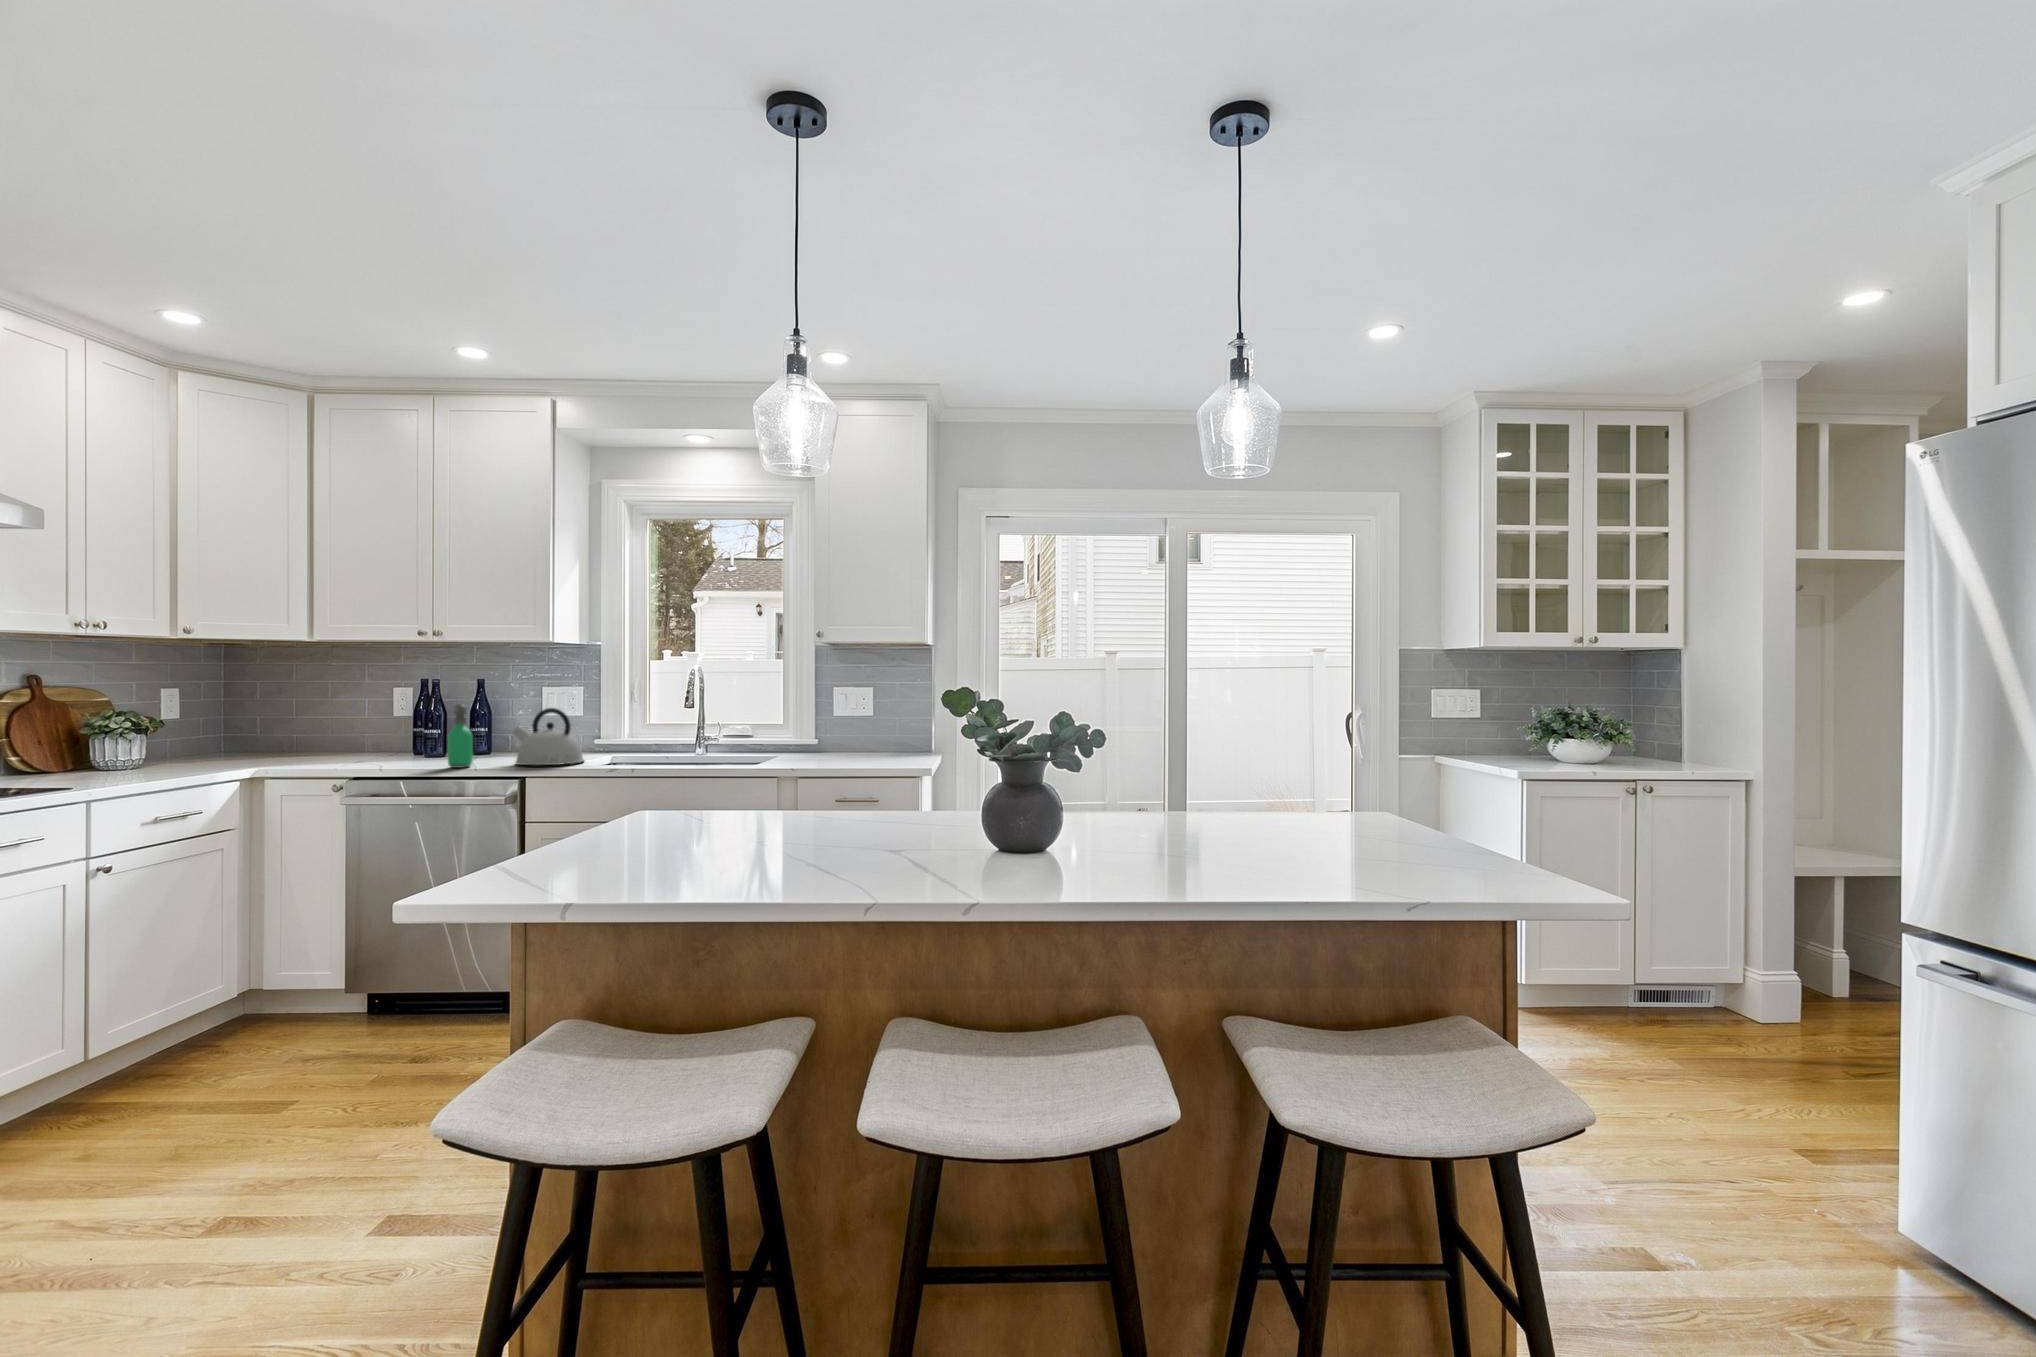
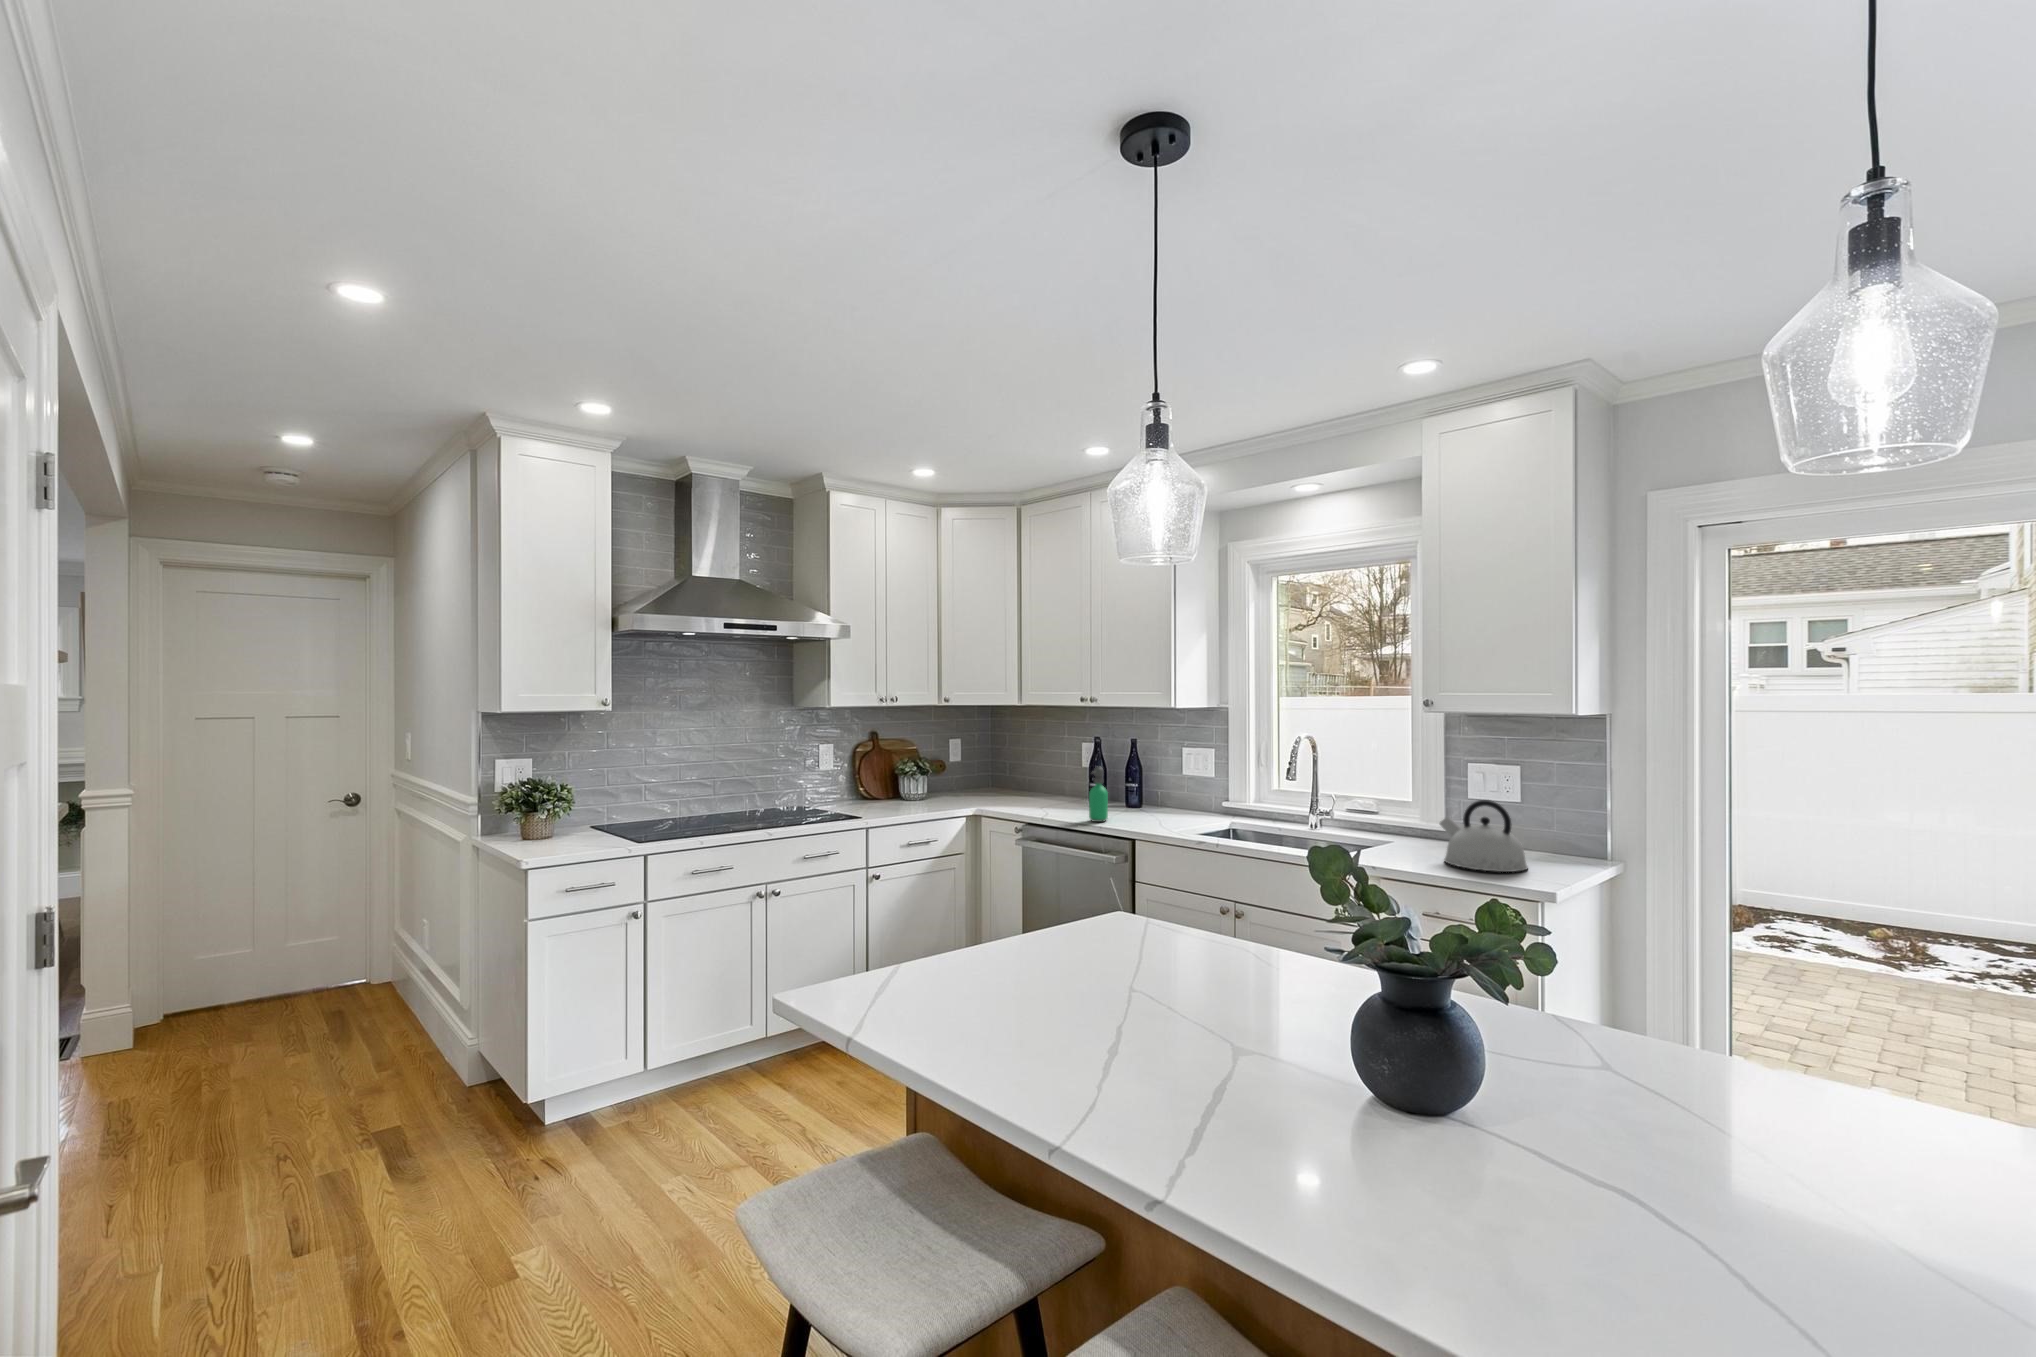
kettle: present [512,708,584,765] -> present [1440,800,1528,872]

